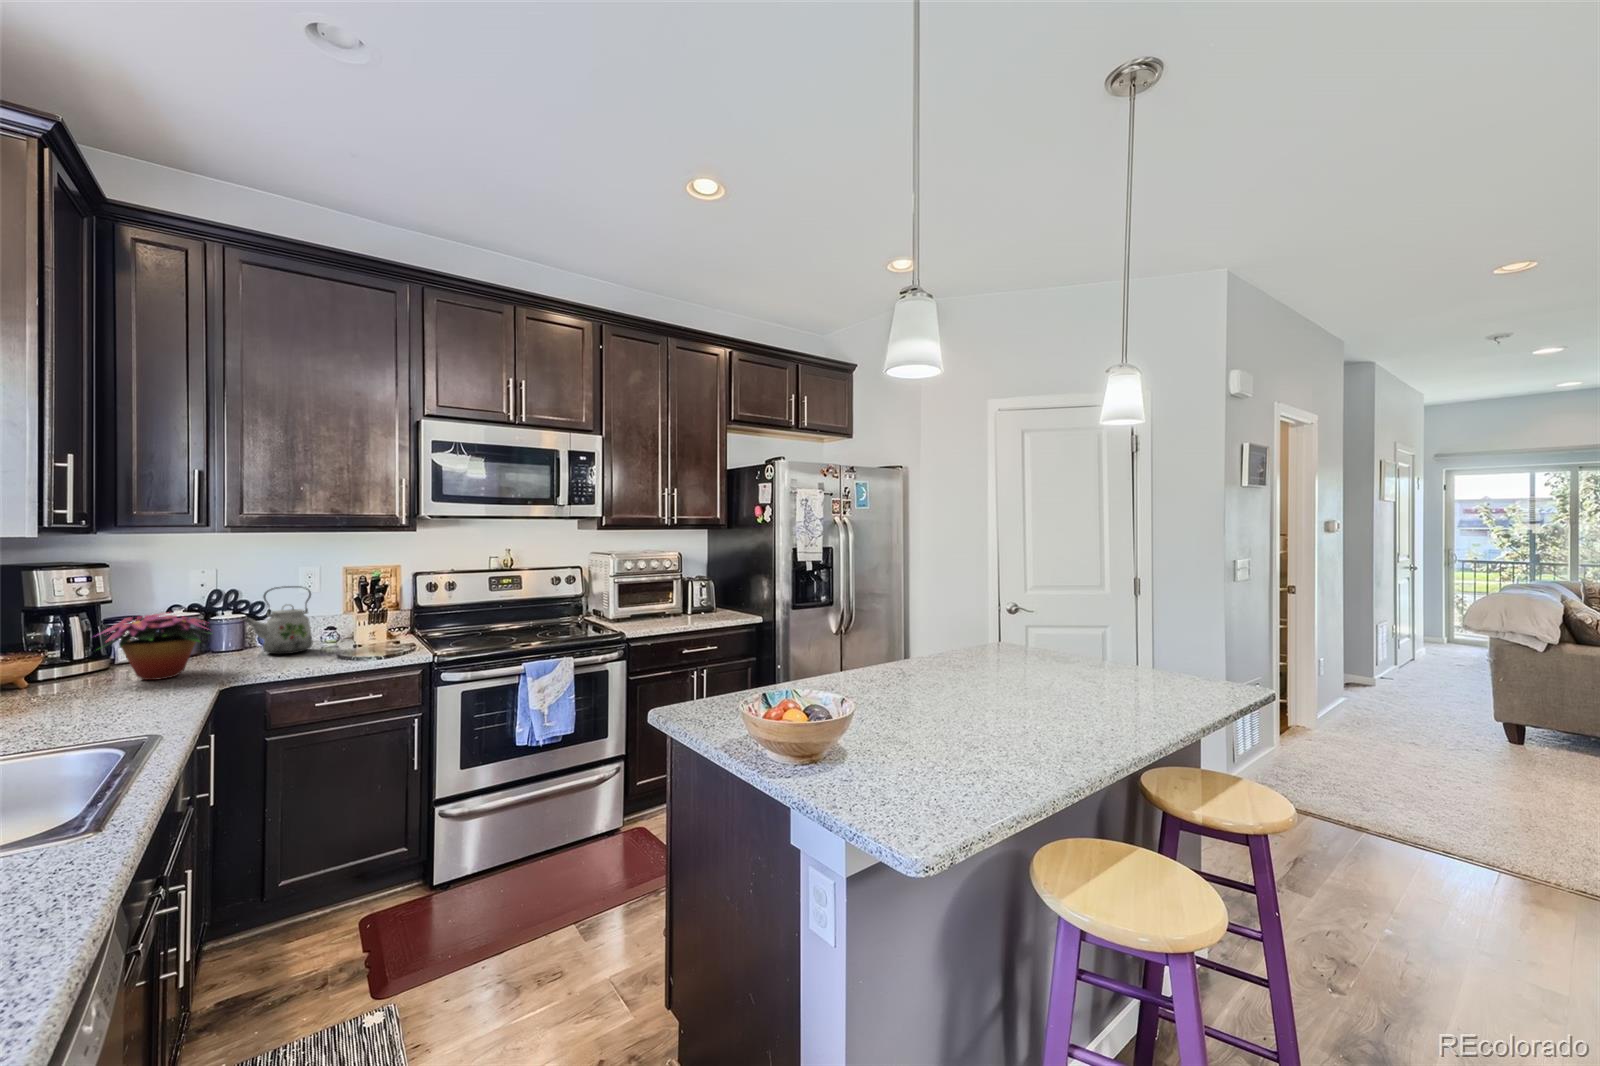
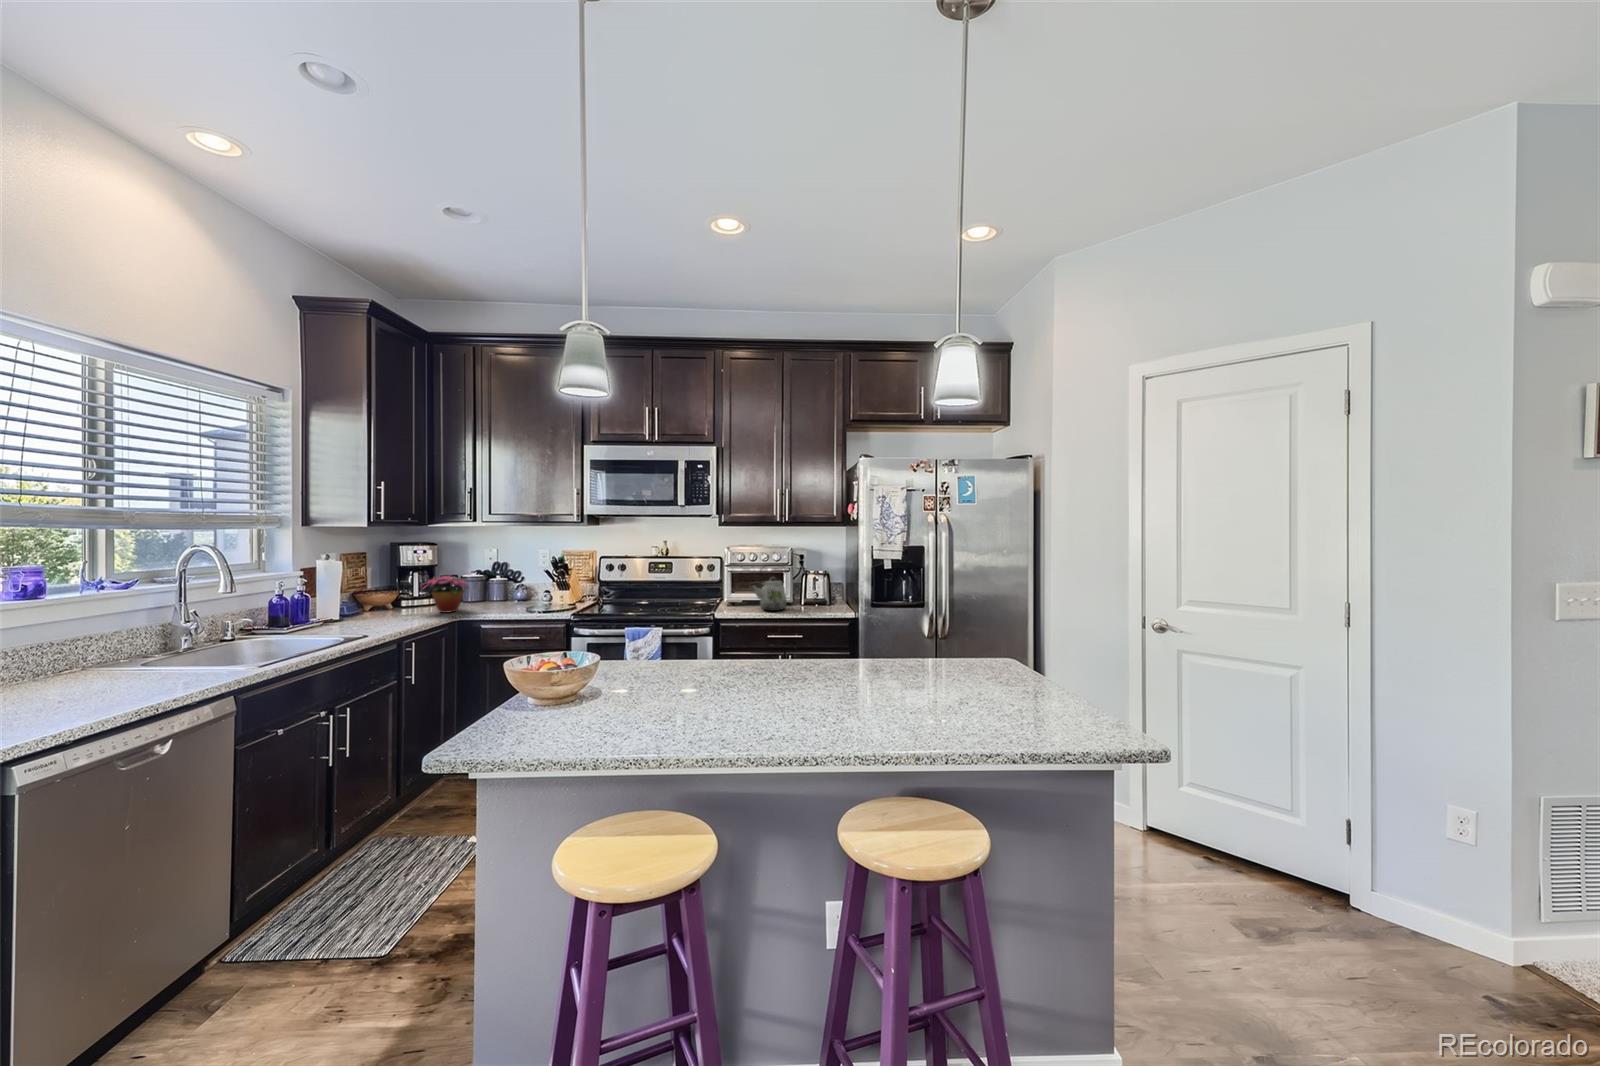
kettle: present [244,586,312,654] -> present [751,566,787,611]

